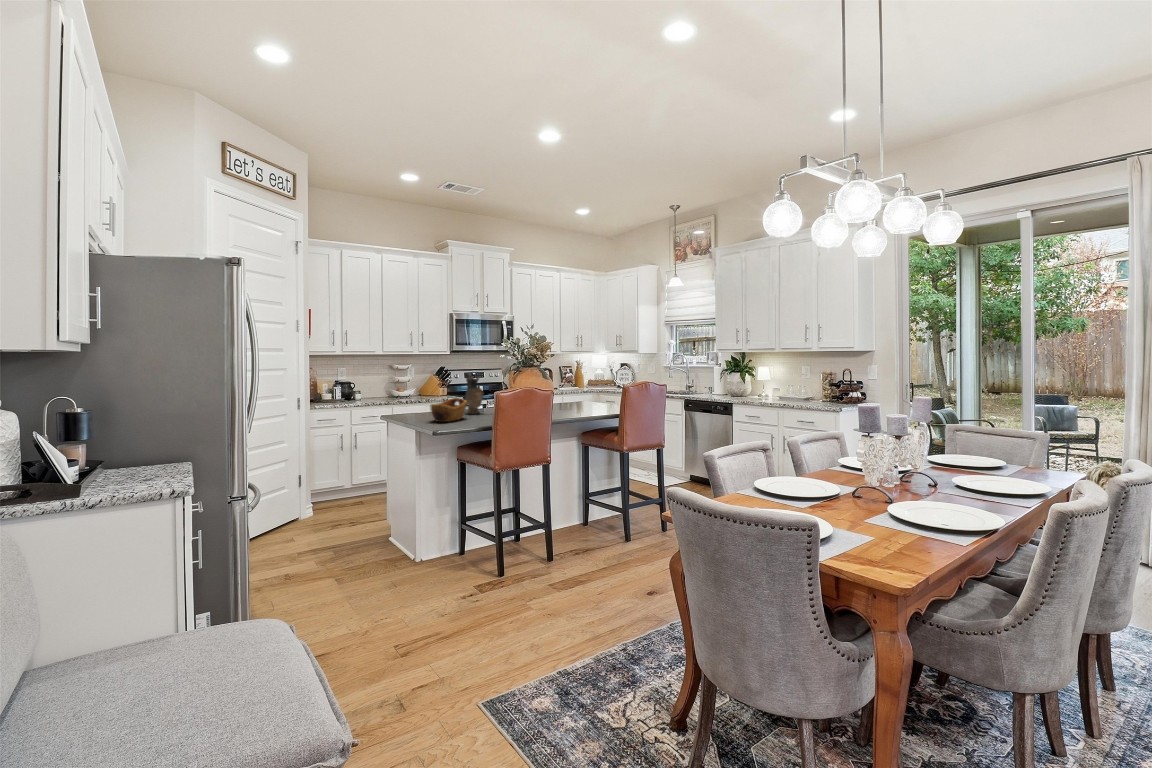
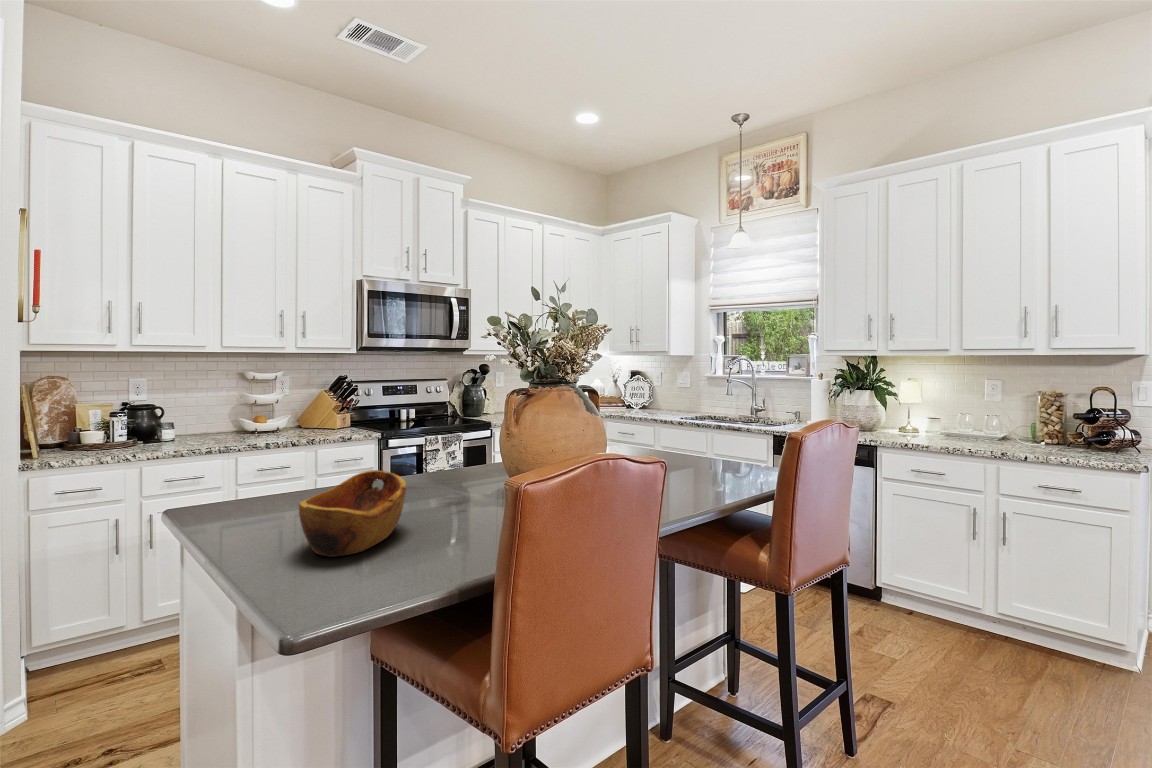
ceramic pitcher: present [465,373,484,414] -> none [399,399,444,503]

